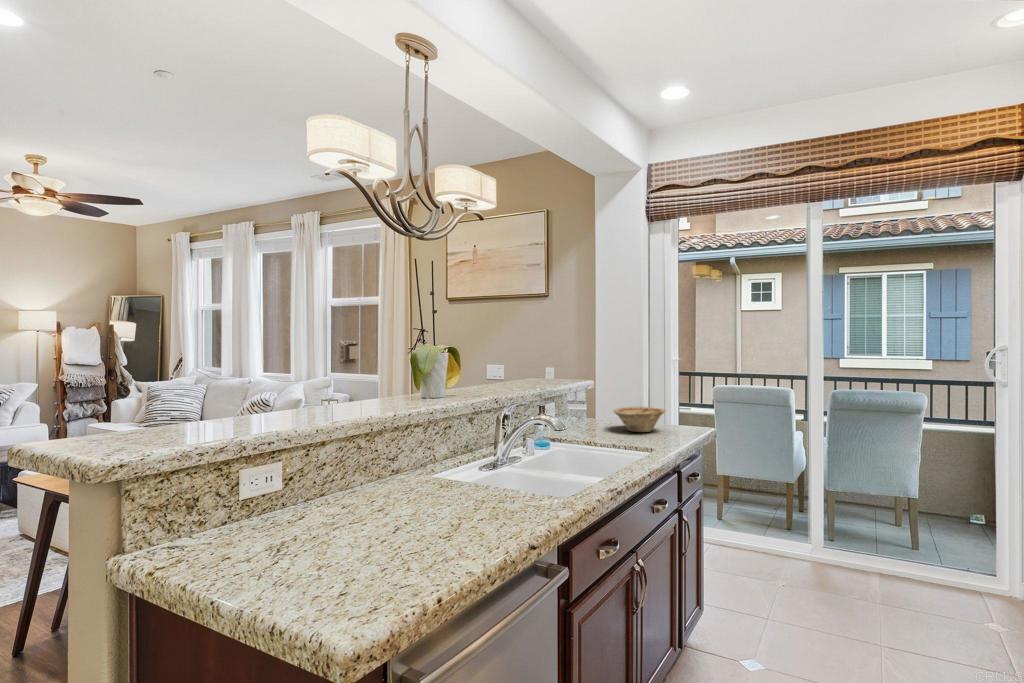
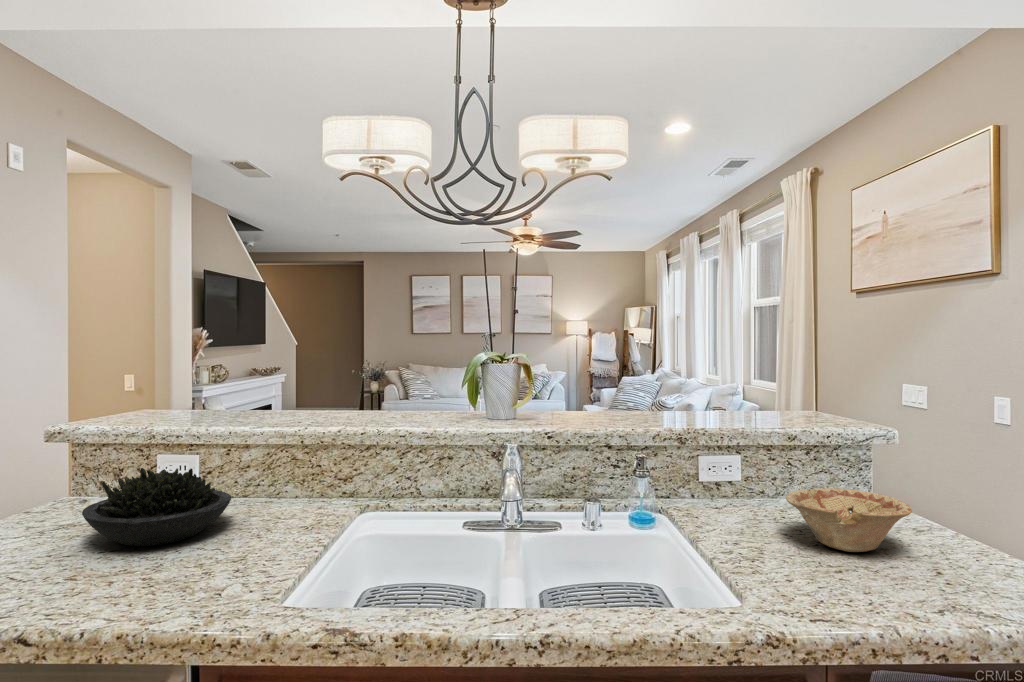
succulent plant: none [322,456,445,531] -> present [82,468,231,546]

